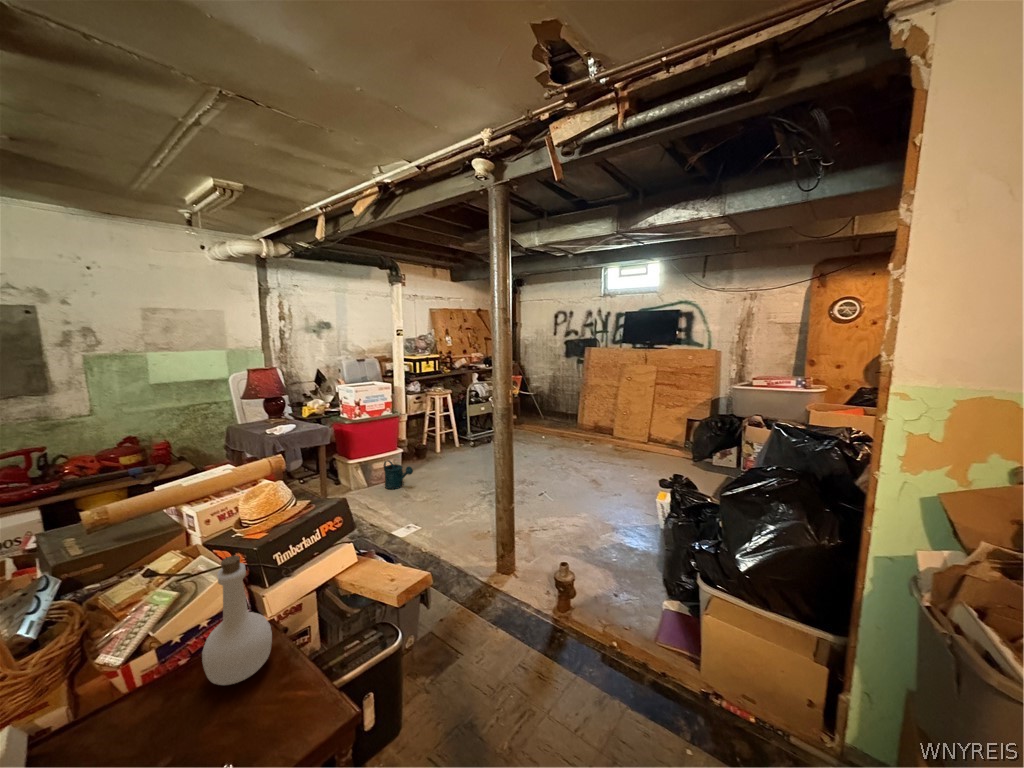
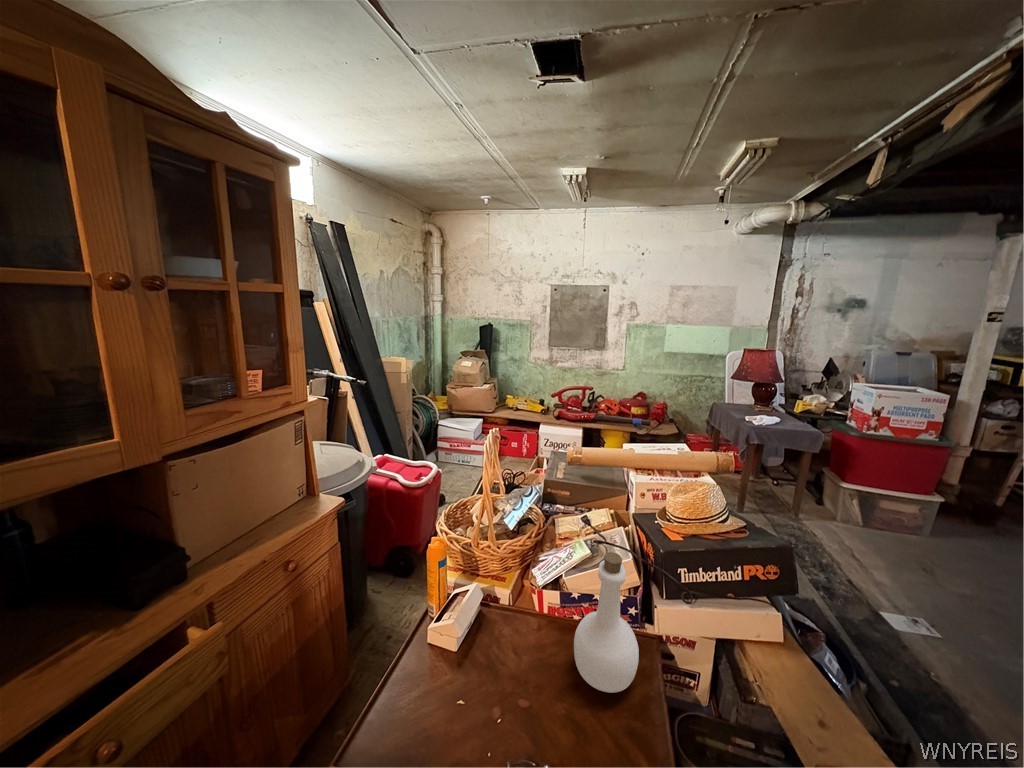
watering can: present [384,460,413,489] -> none [893,505,960,555]

